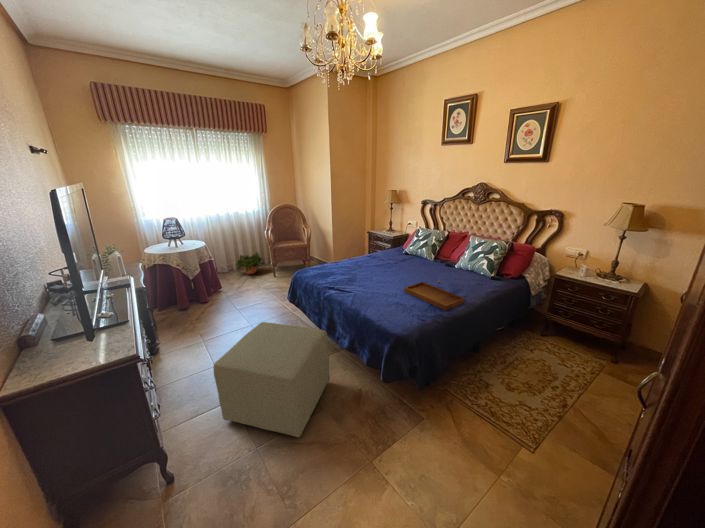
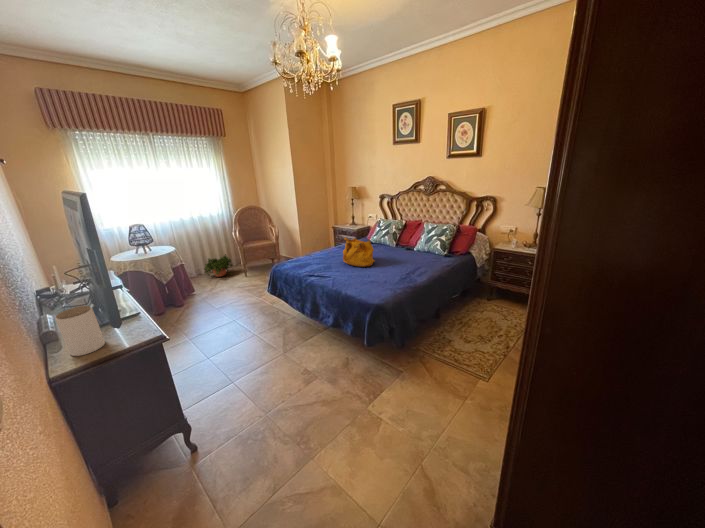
handbag: none [370,247,406,283] -> present [343,237,374,267]
tray: present [404,280,465,311] -> none [375,259,425,283]
jar: none [19,315,77,371] -> present [56,306,105,356]
ottoman: present [214,322,330,437] -> none [218,310,319,400]

